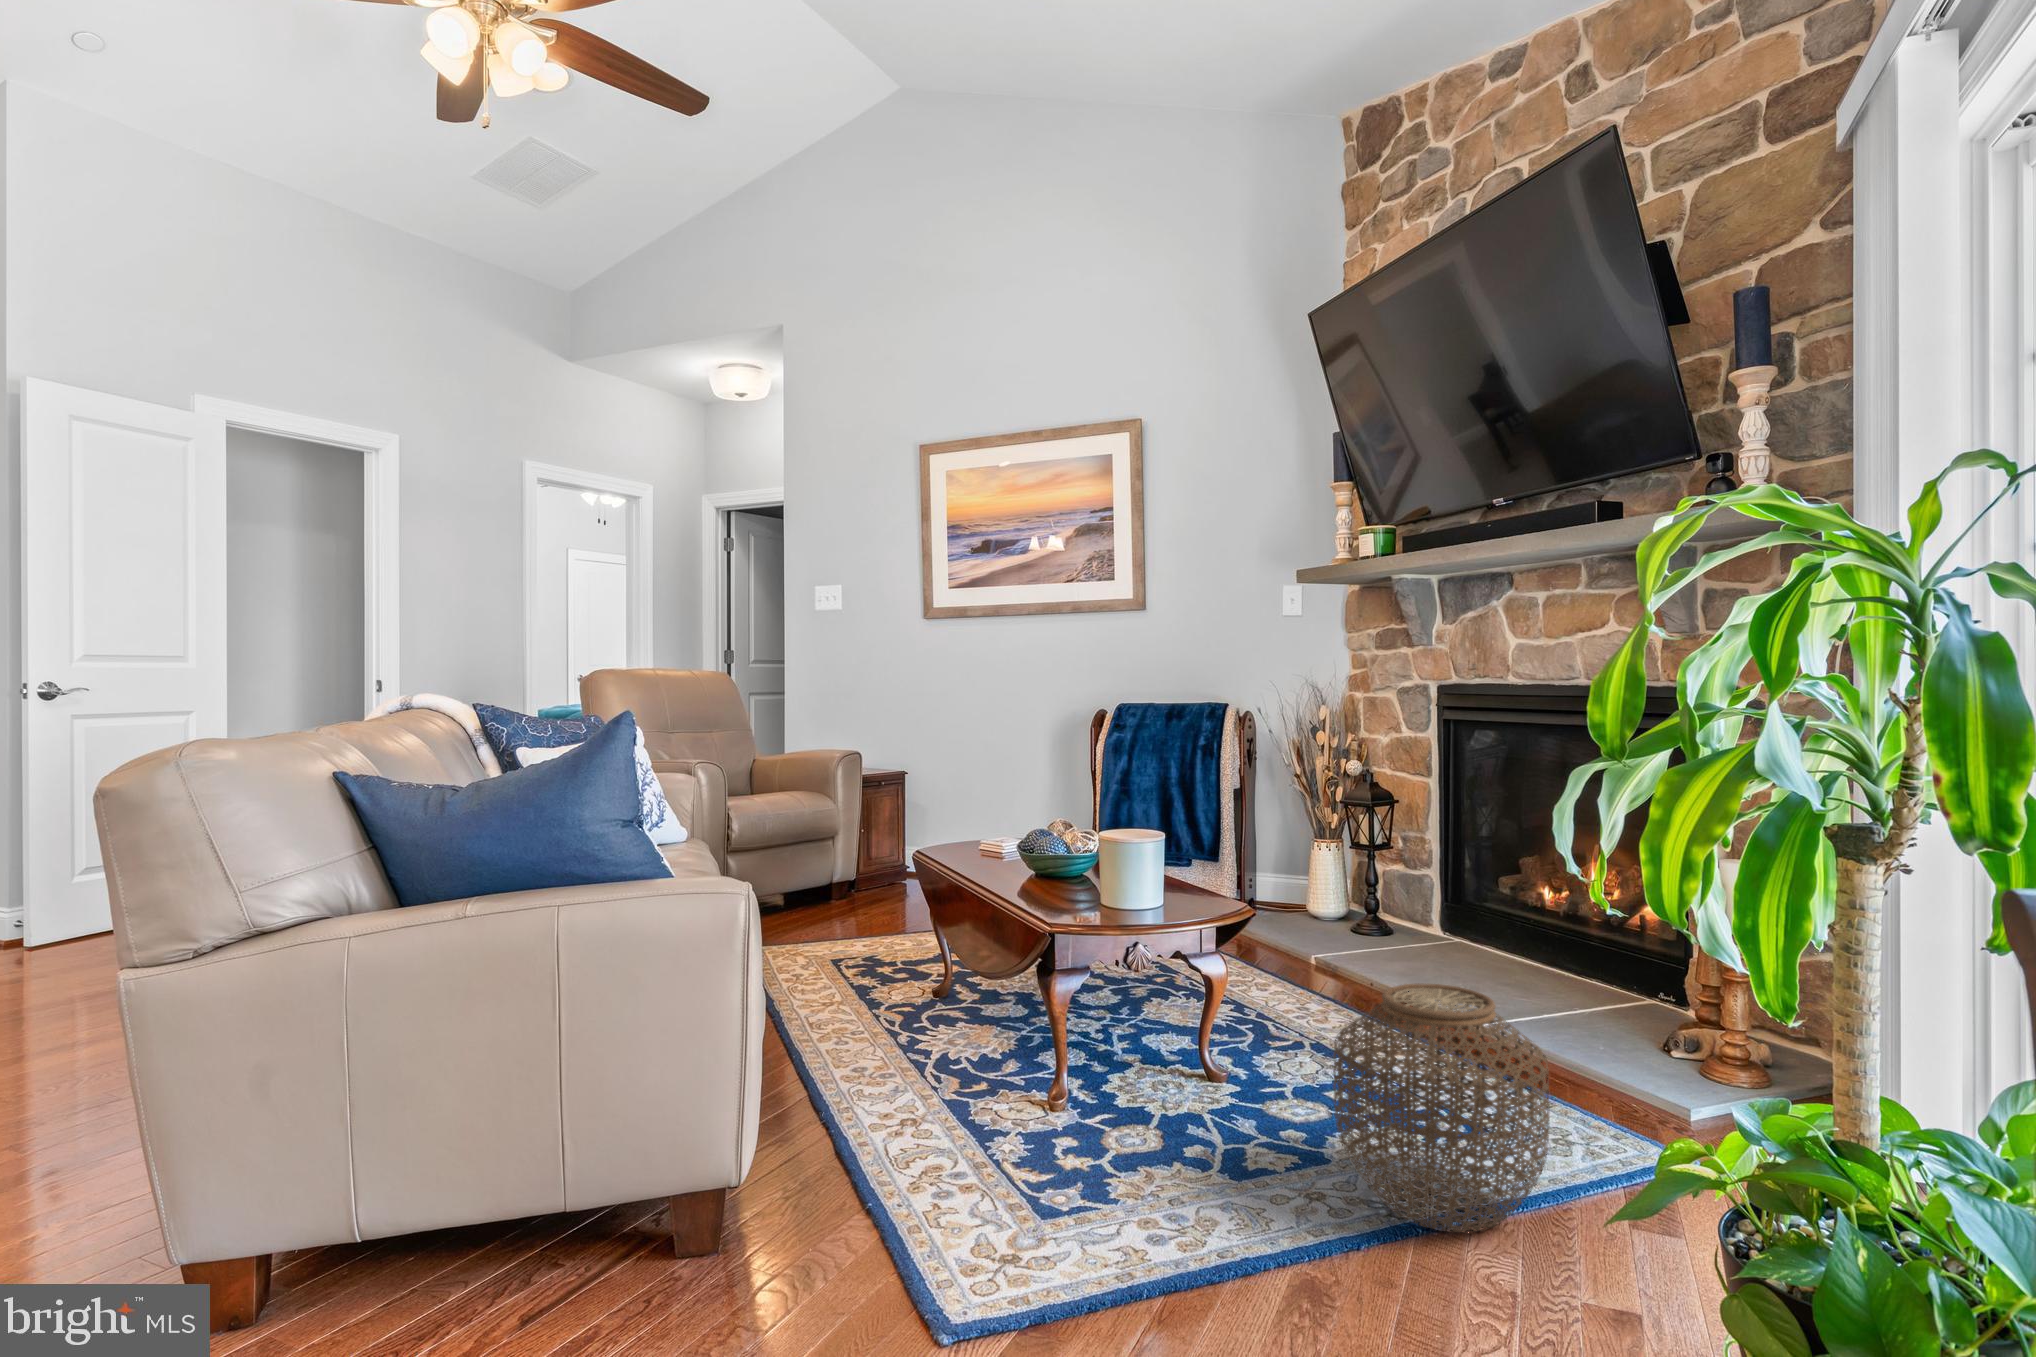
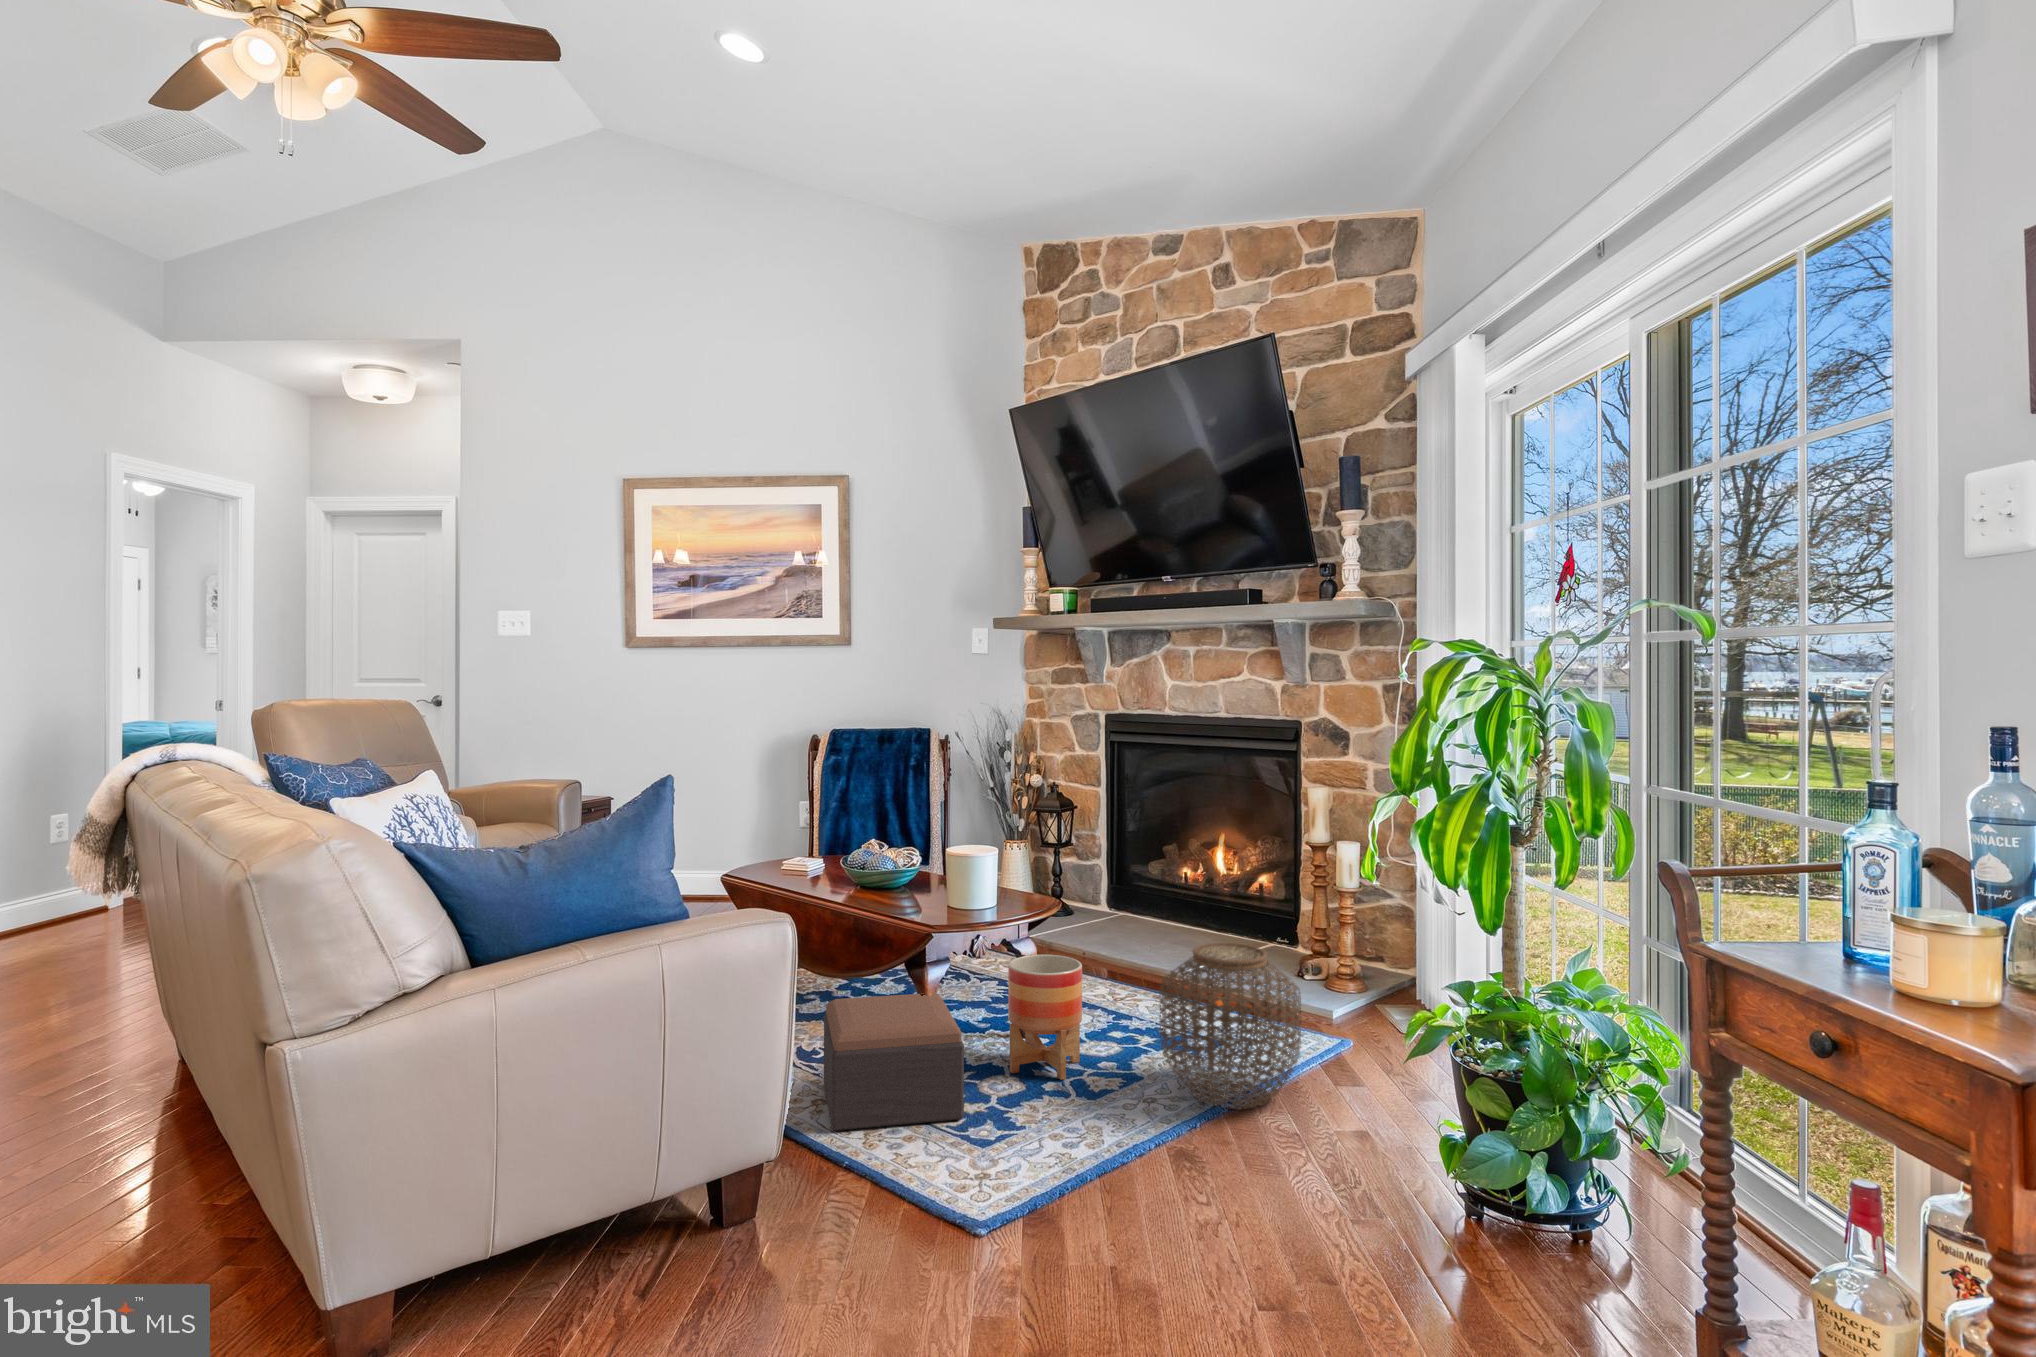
planter: none [1158,976,1259,1144] -> present [1008,955,1082,1080]
footstool: none [890,1004,1075,1174] -> present [824,993,964,1131]

